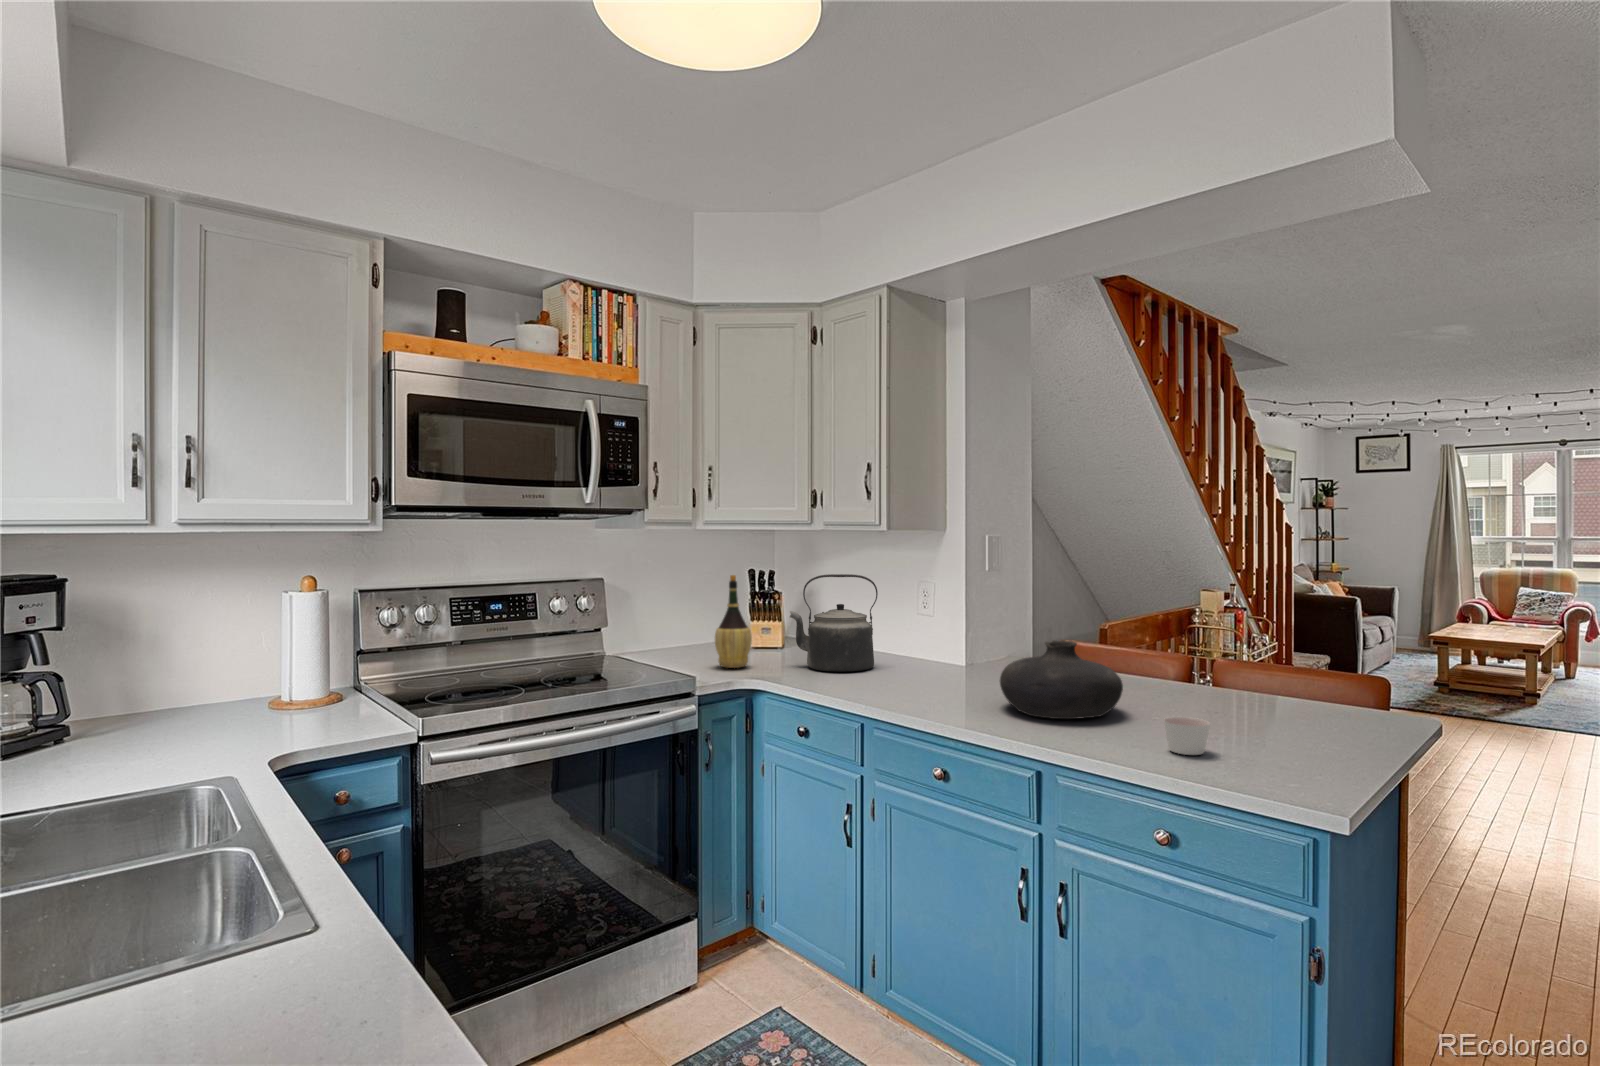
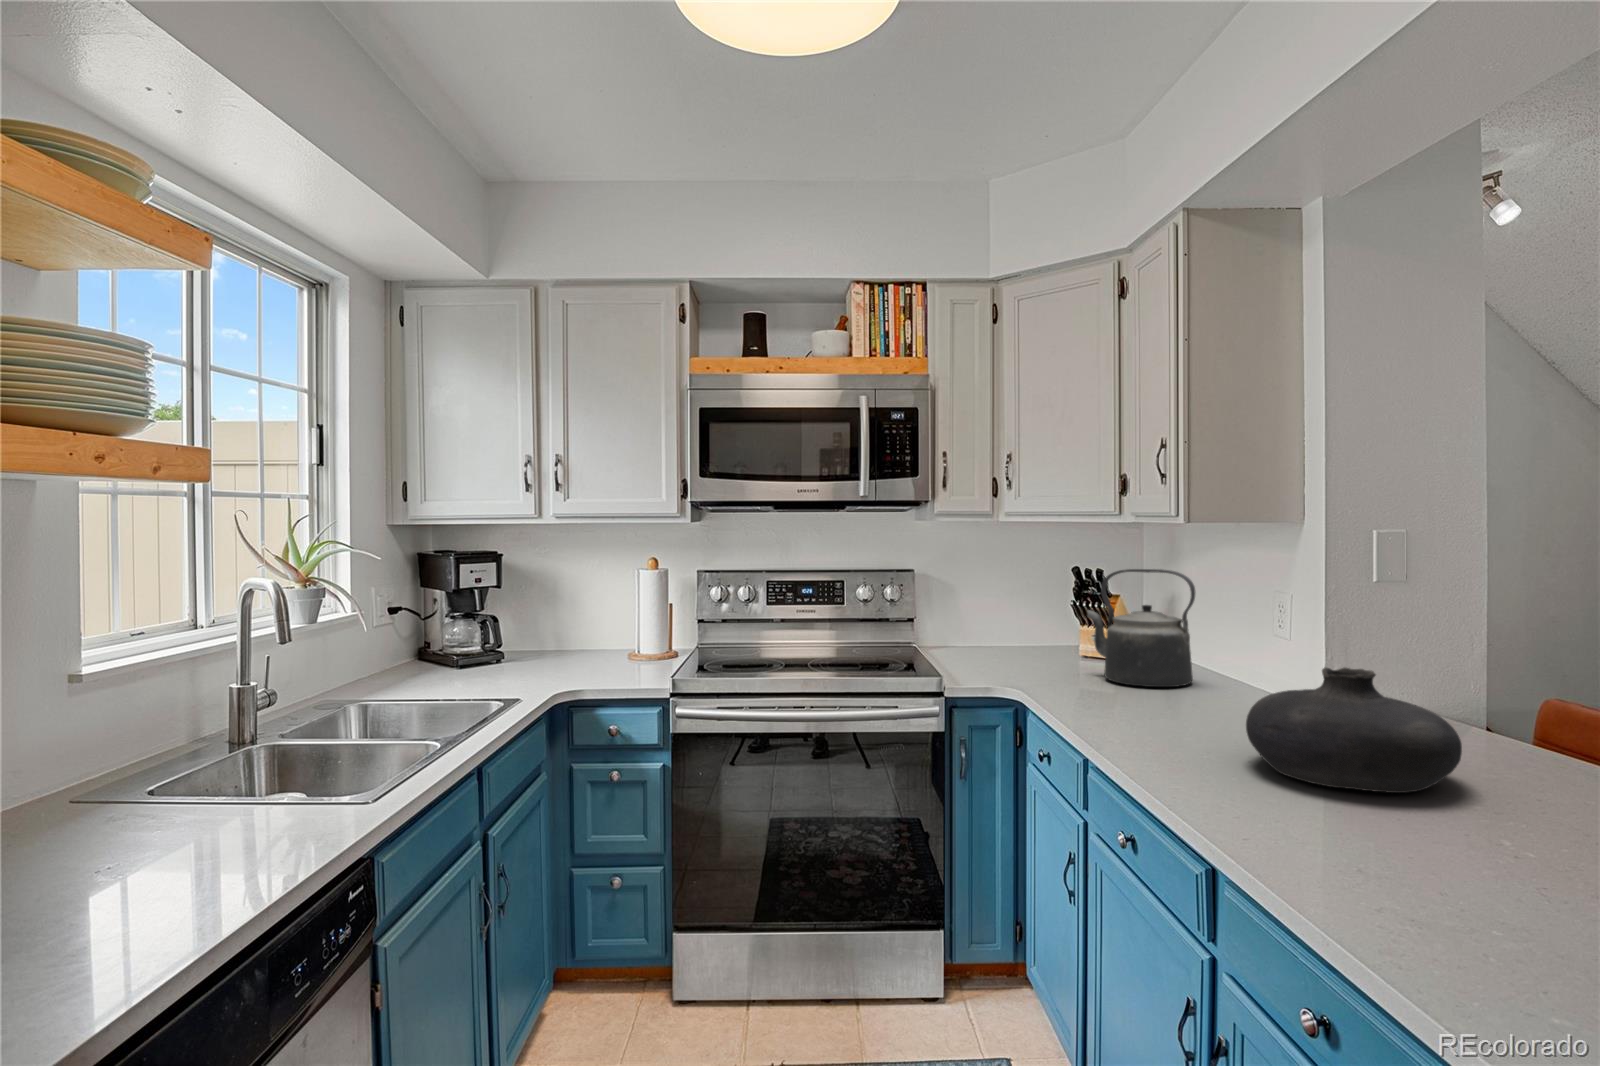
wine bottle: present [715,575,752,668] -> none [1005,567,1047,668]
candle: present [1164,717,1210,755] -> none [1407,809,1504,885]

